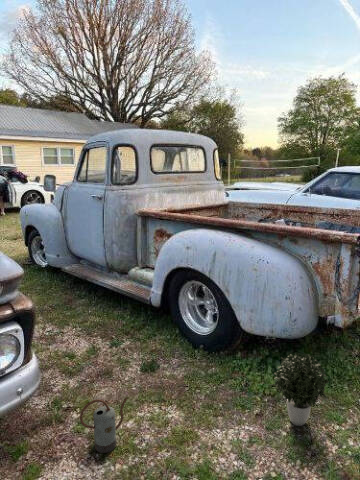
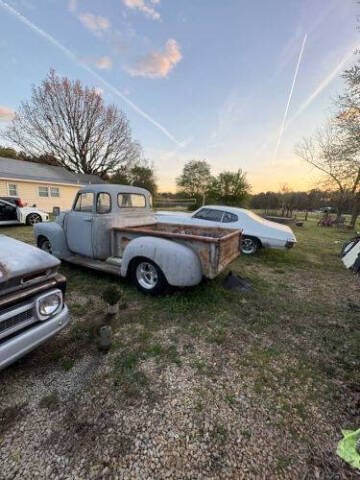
potted plant: present [274,353,329,426] -> present [102,283,124,314]

